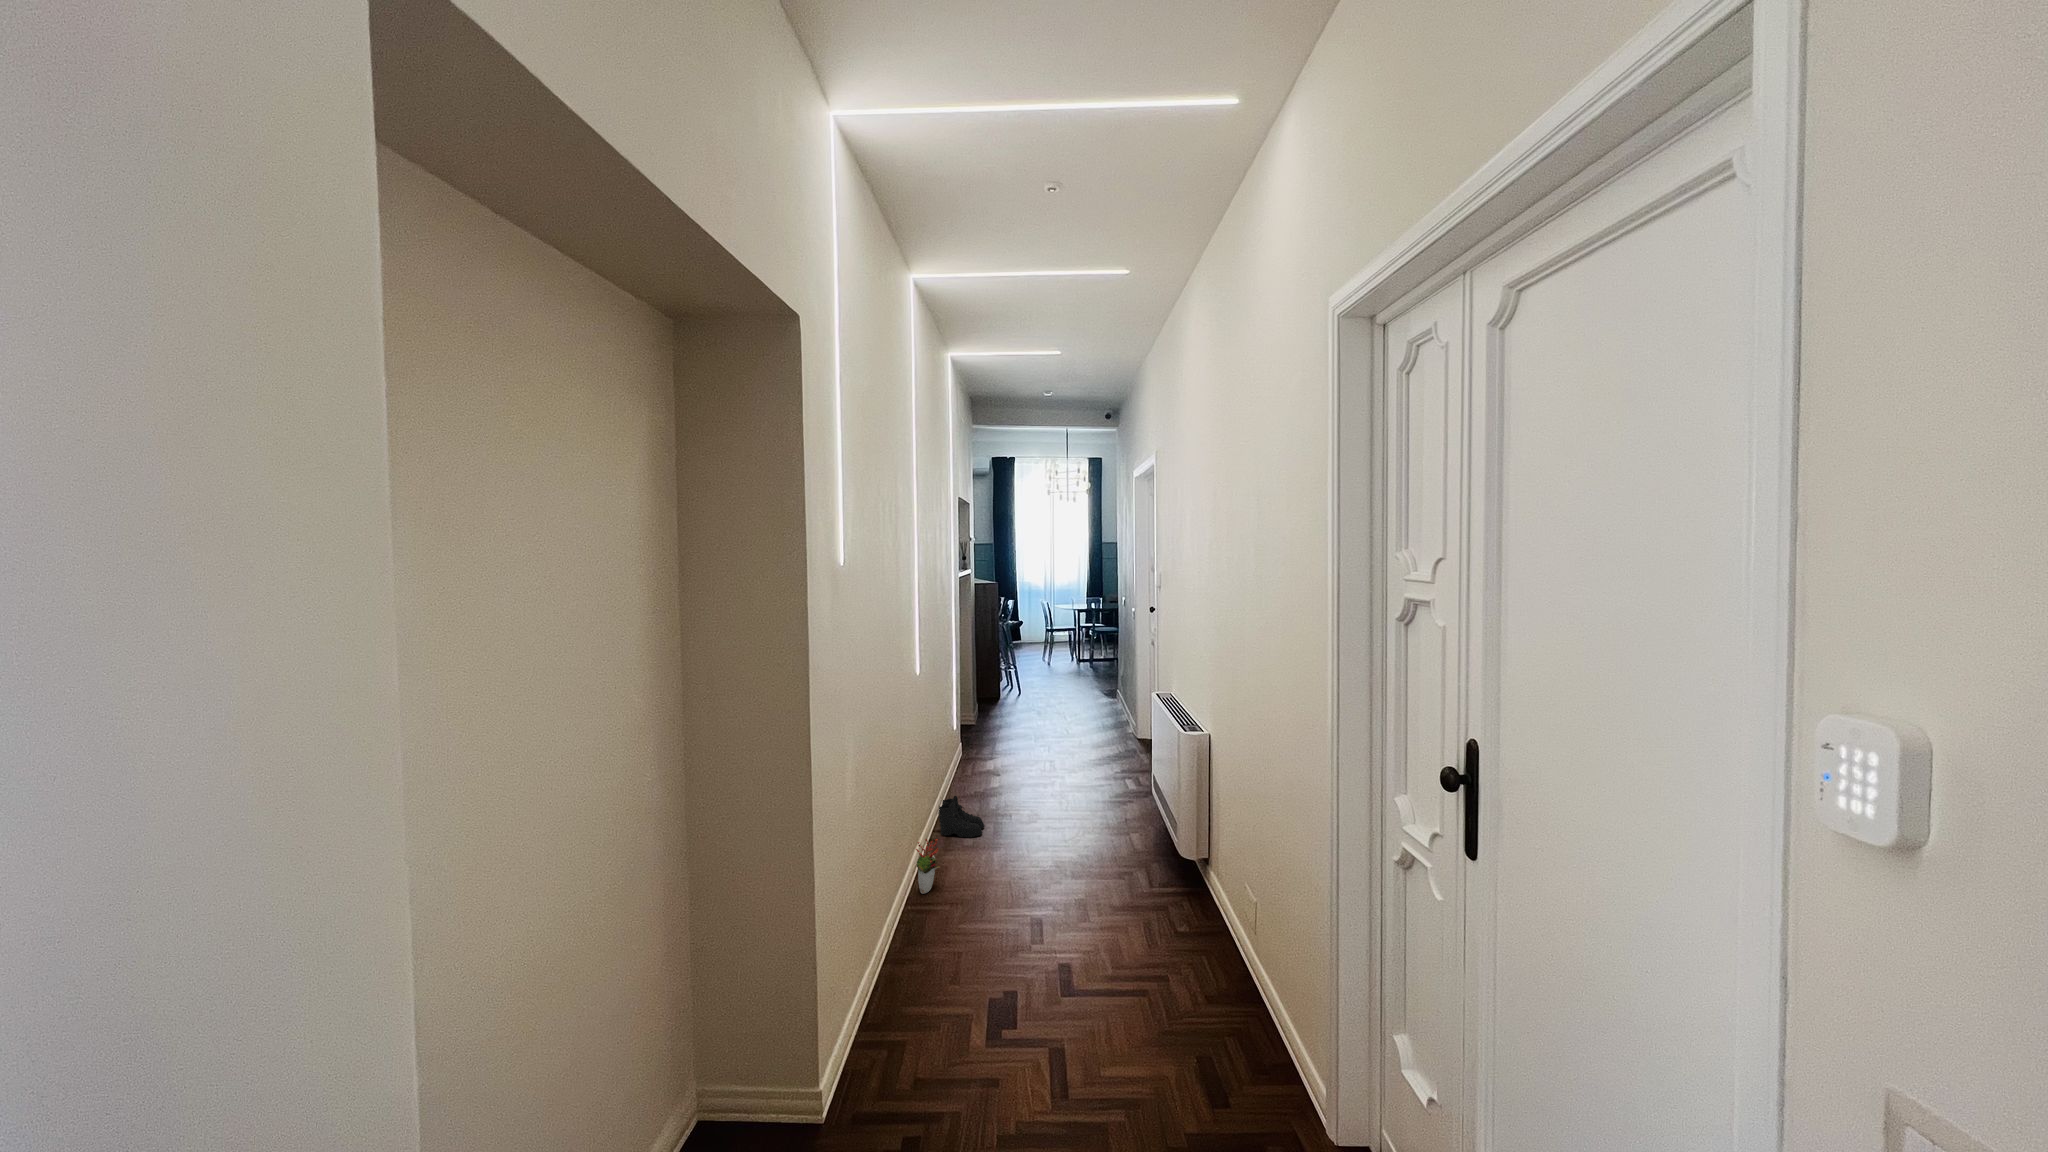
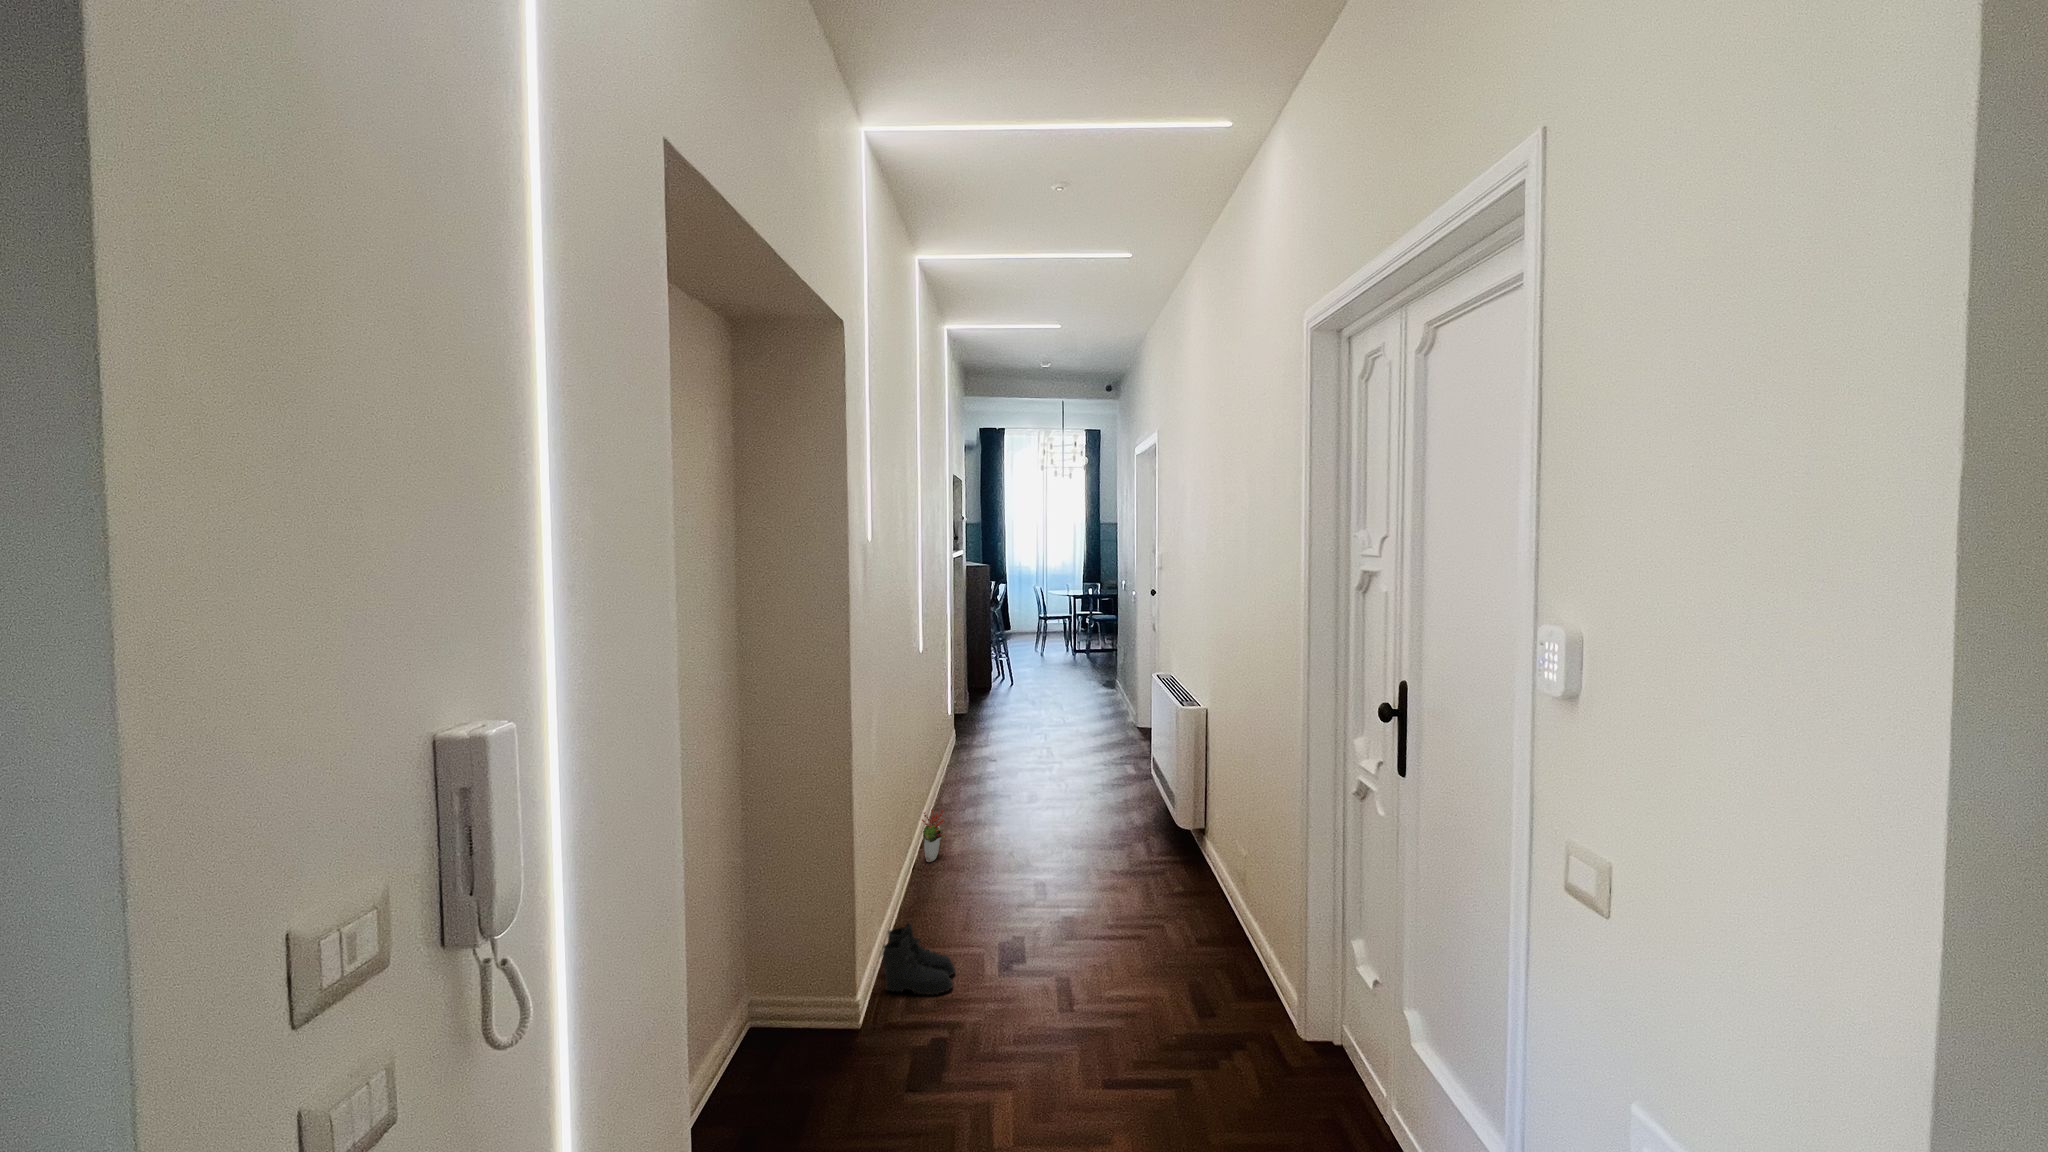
boots: present [938,796,984,838] -> present [882,923,955,995]

